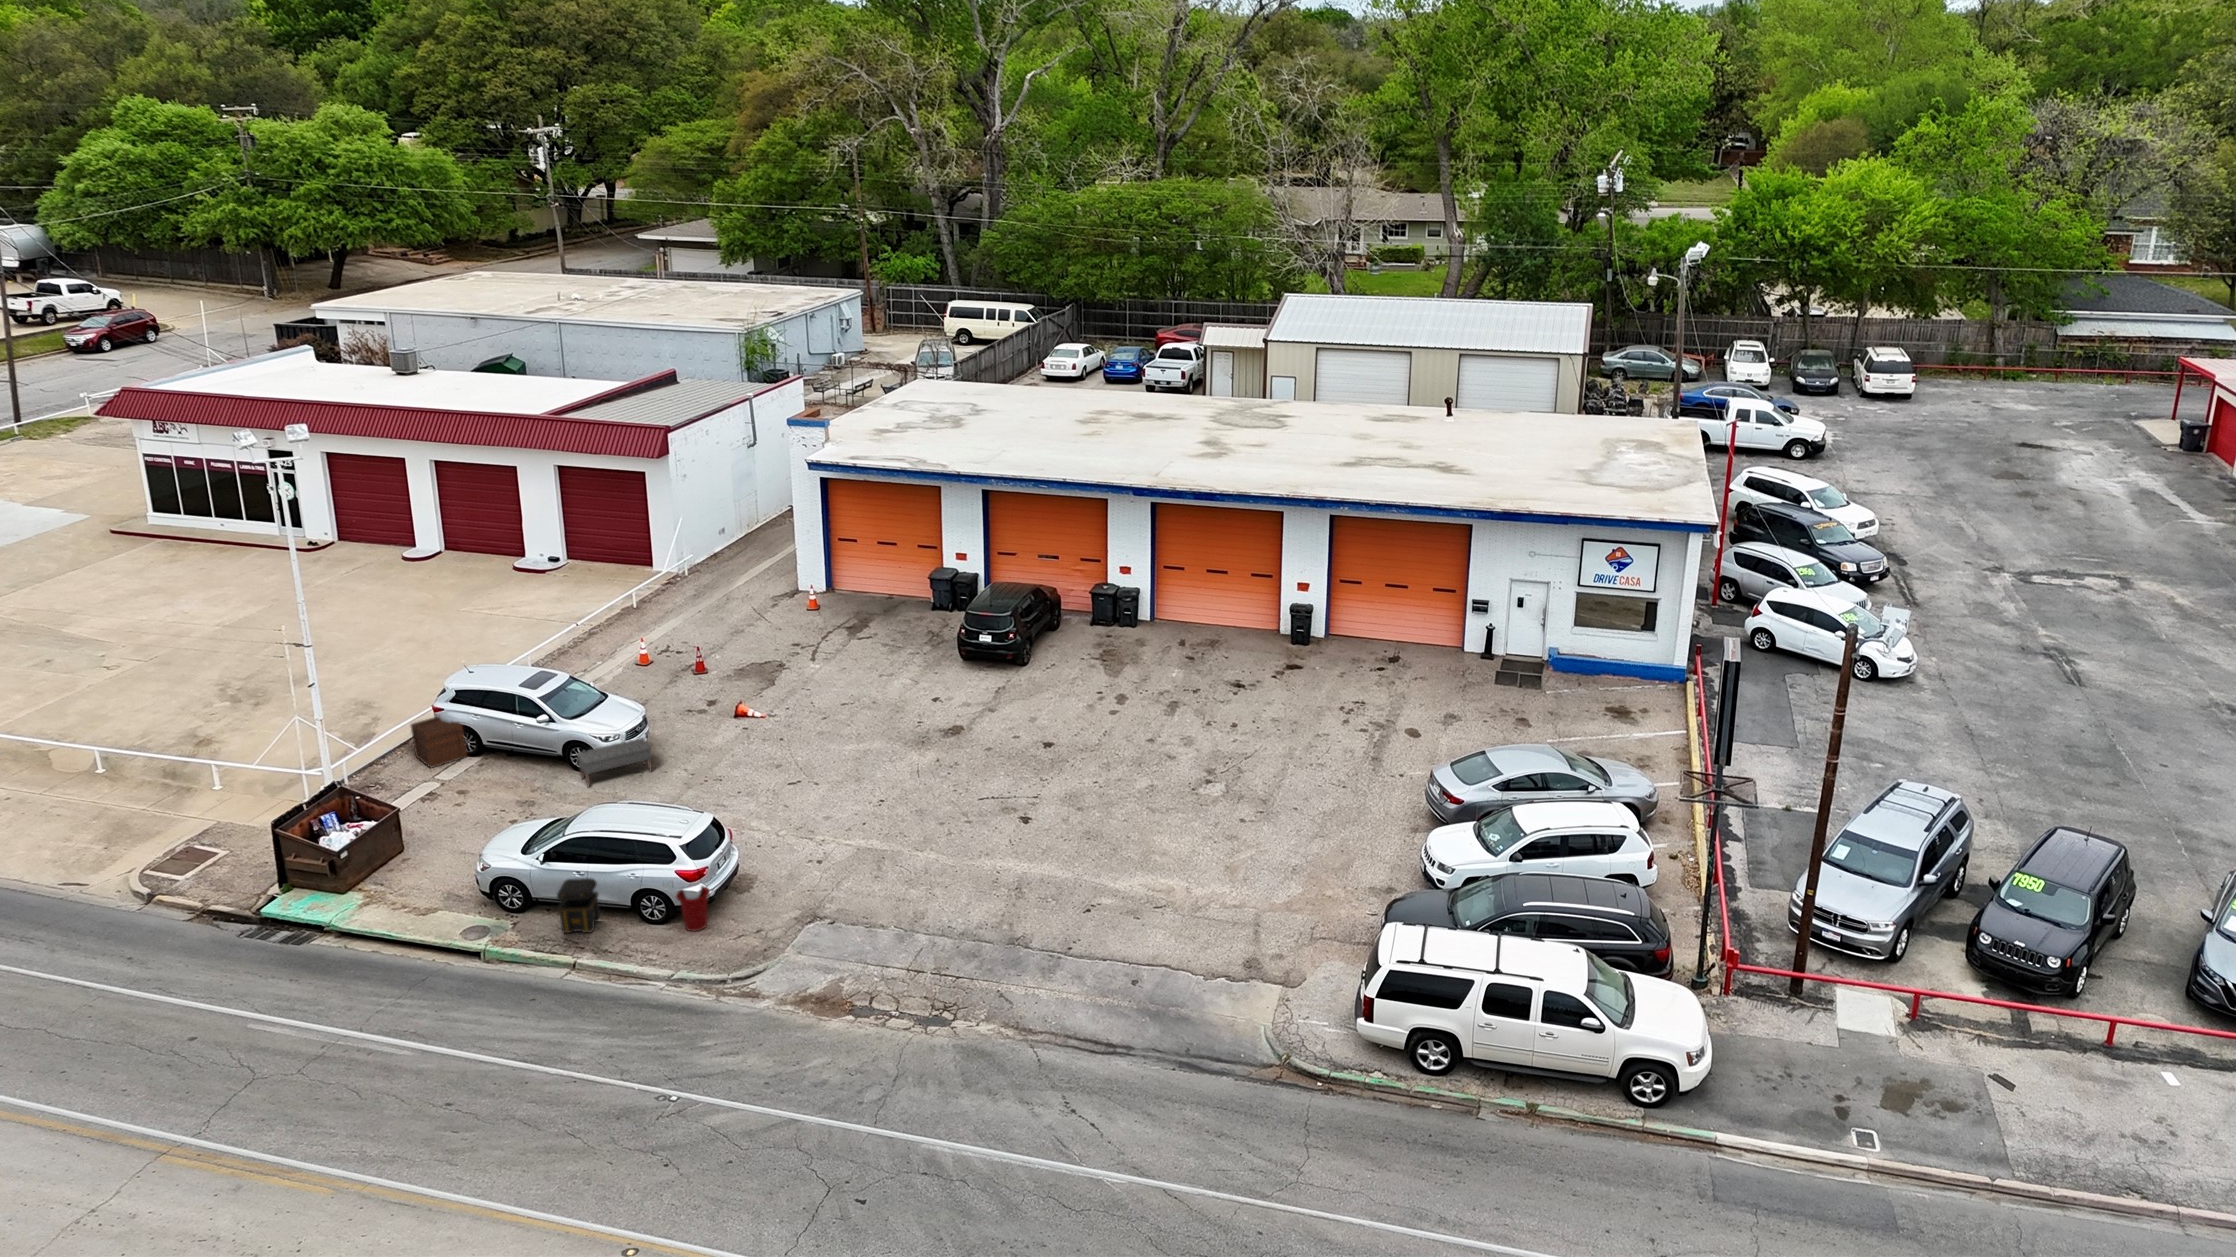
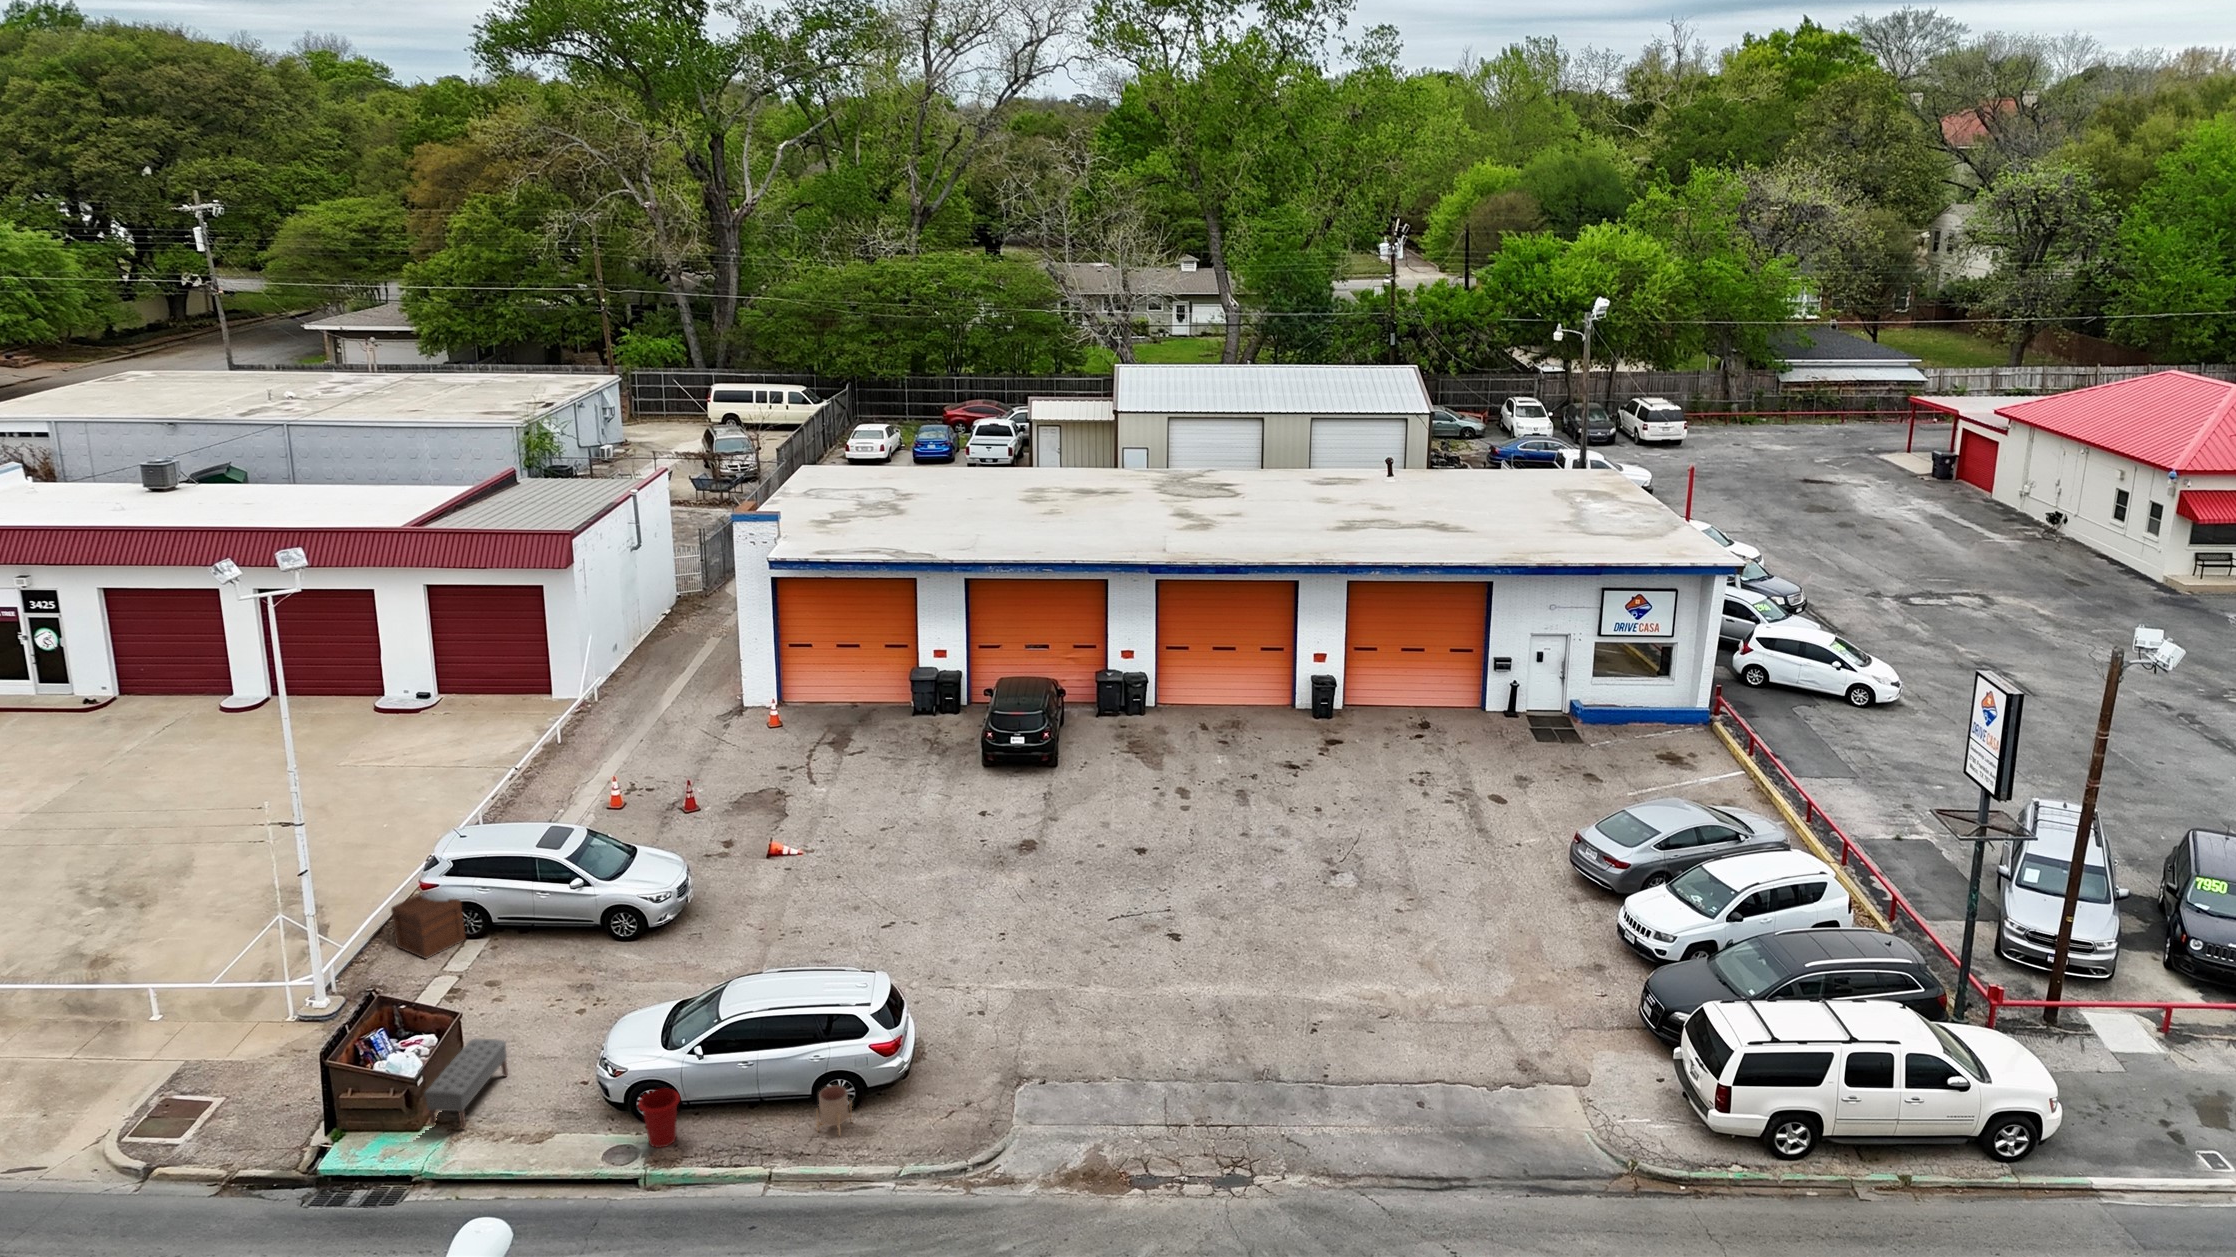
bench: present [577,738,652,787] -> present [424,1038,508,1129]
toolbox: present [557,878,600,933] -> none [727,1071,772,1143]
waste bin: present [676,886,710,931] -> present [638,1088,680,1148]
planter: none [627,898,660,940] -> present [816,1085,852,1136]

